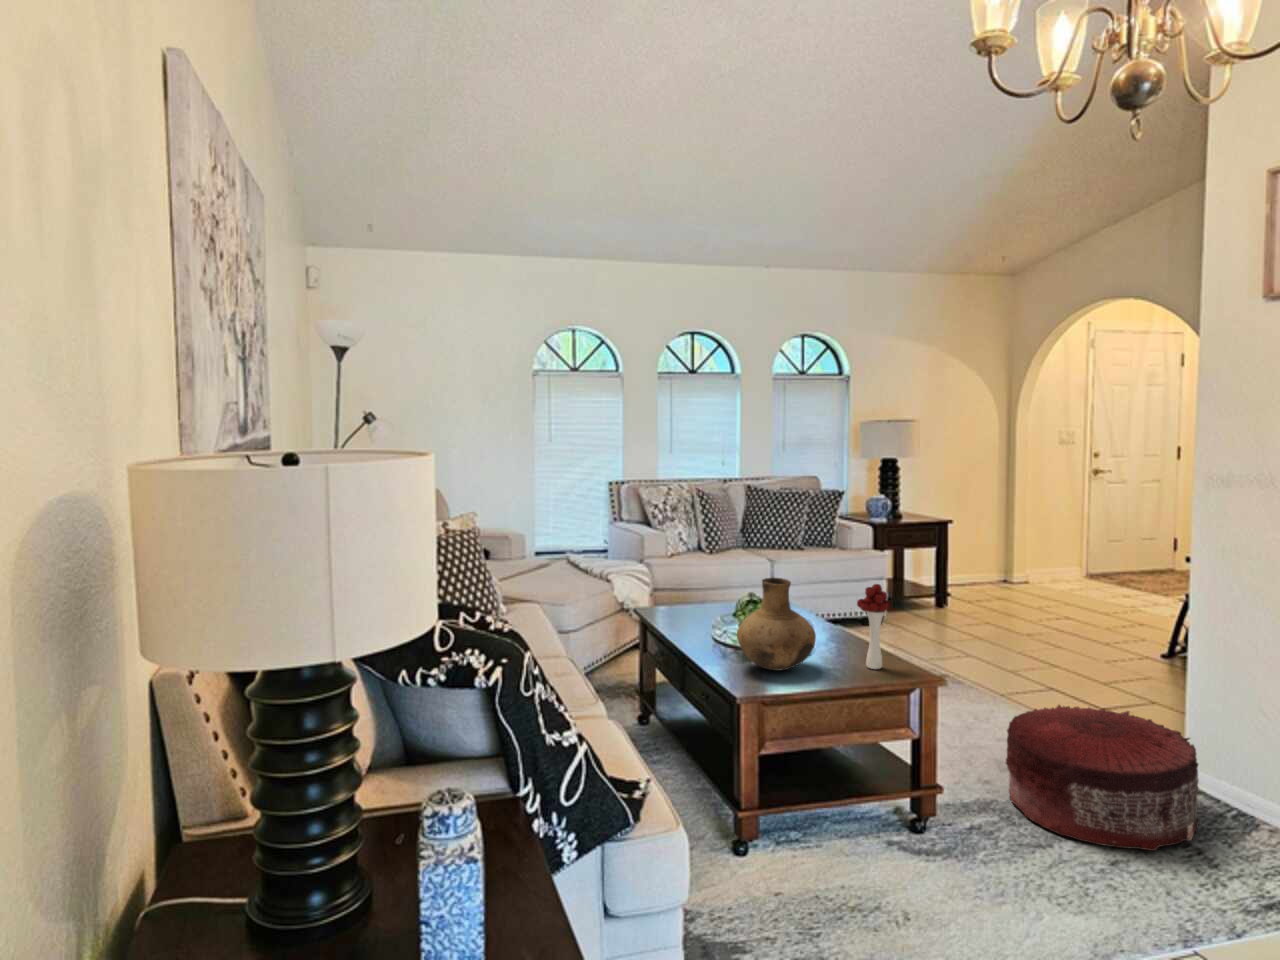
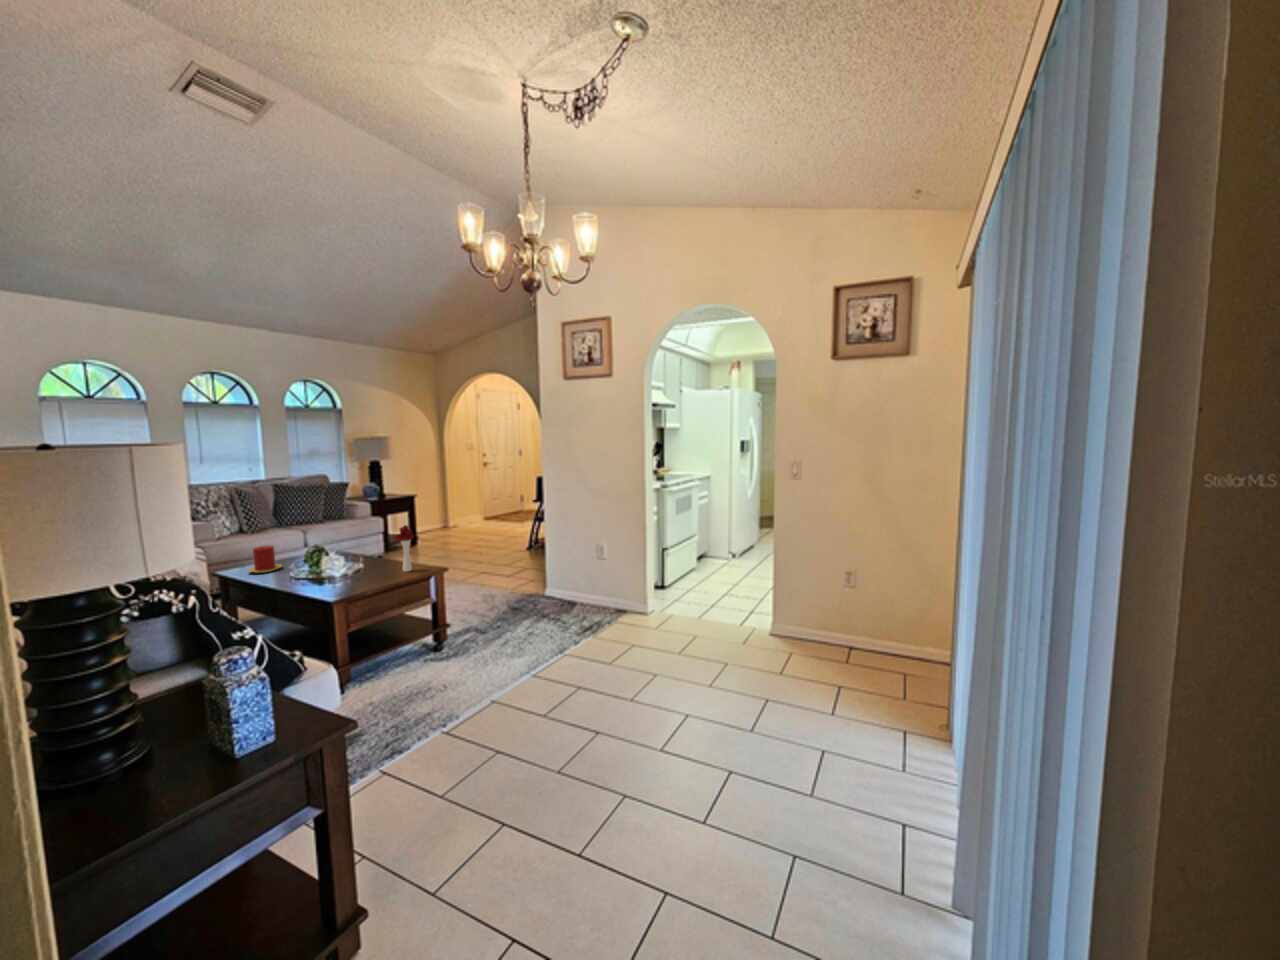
vase: present [737,578,816,670] -> none [320,530,373,584]
candle: none [668,580,710,621] -> present [248,546,282,573]
pouf: present [1006,705,1199,851] -> none [474,569,558,631]

